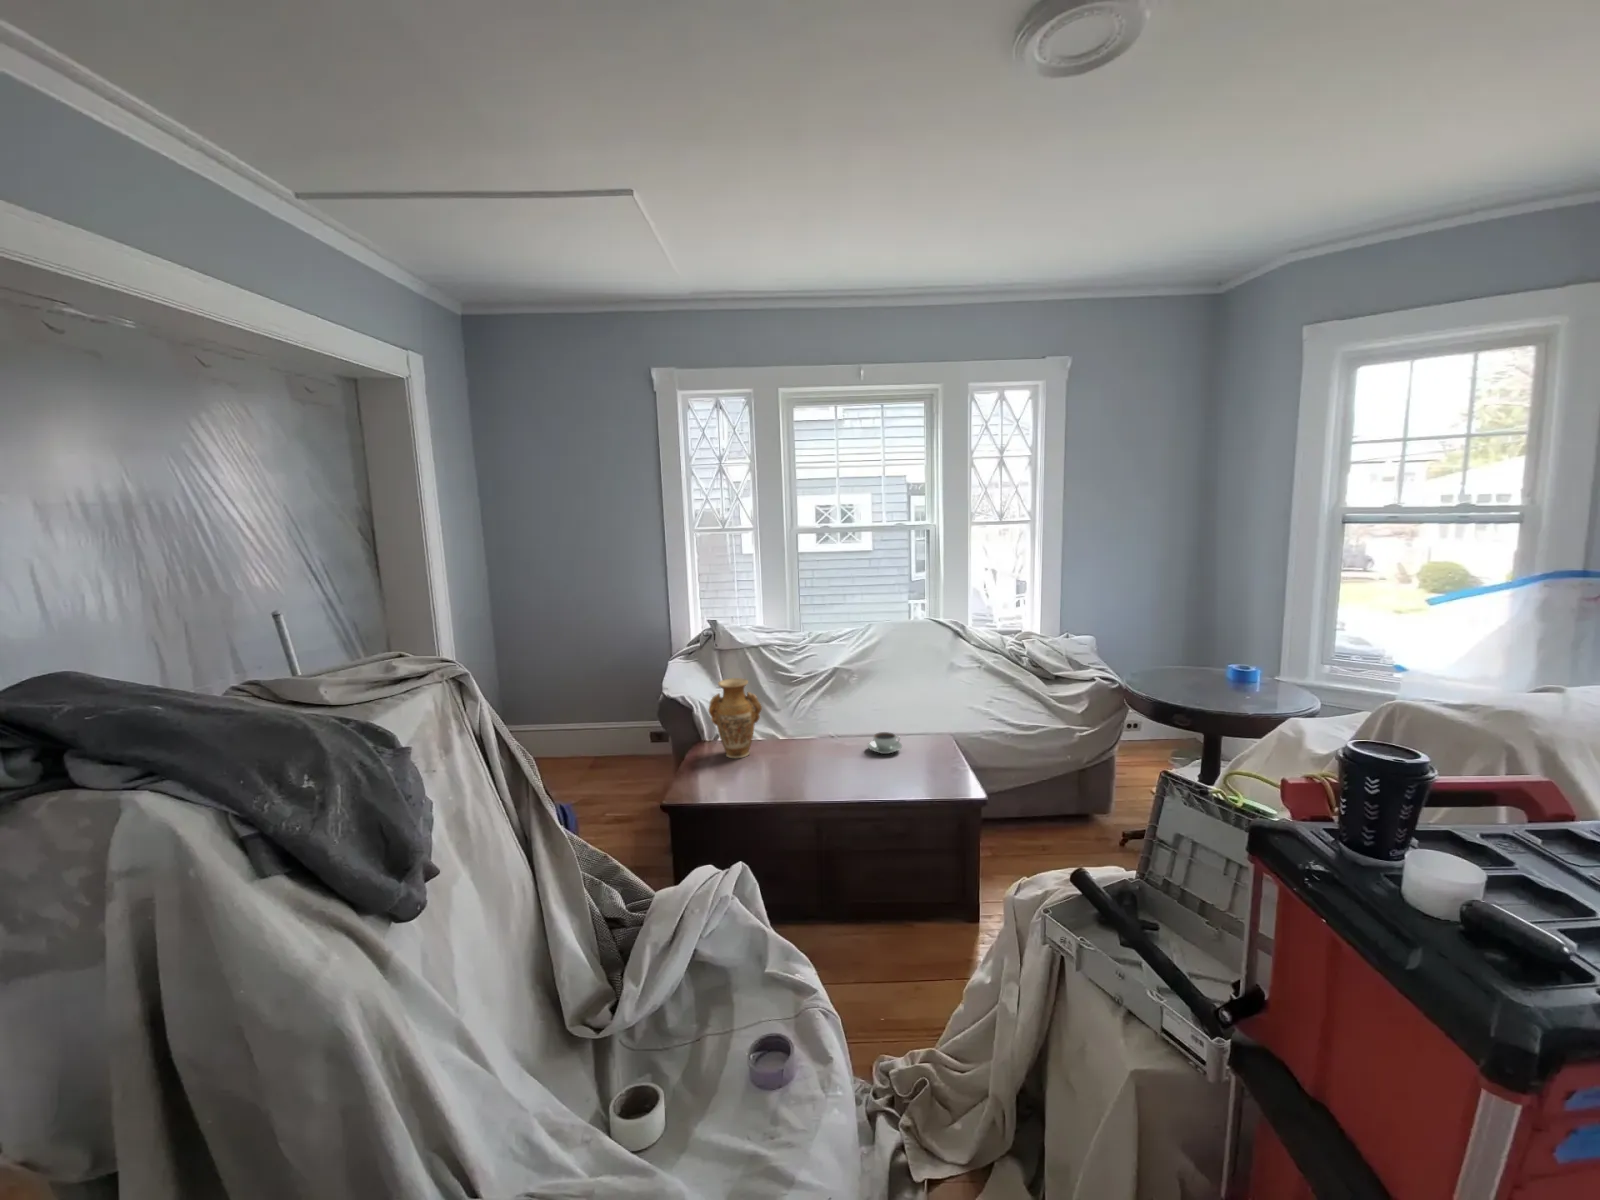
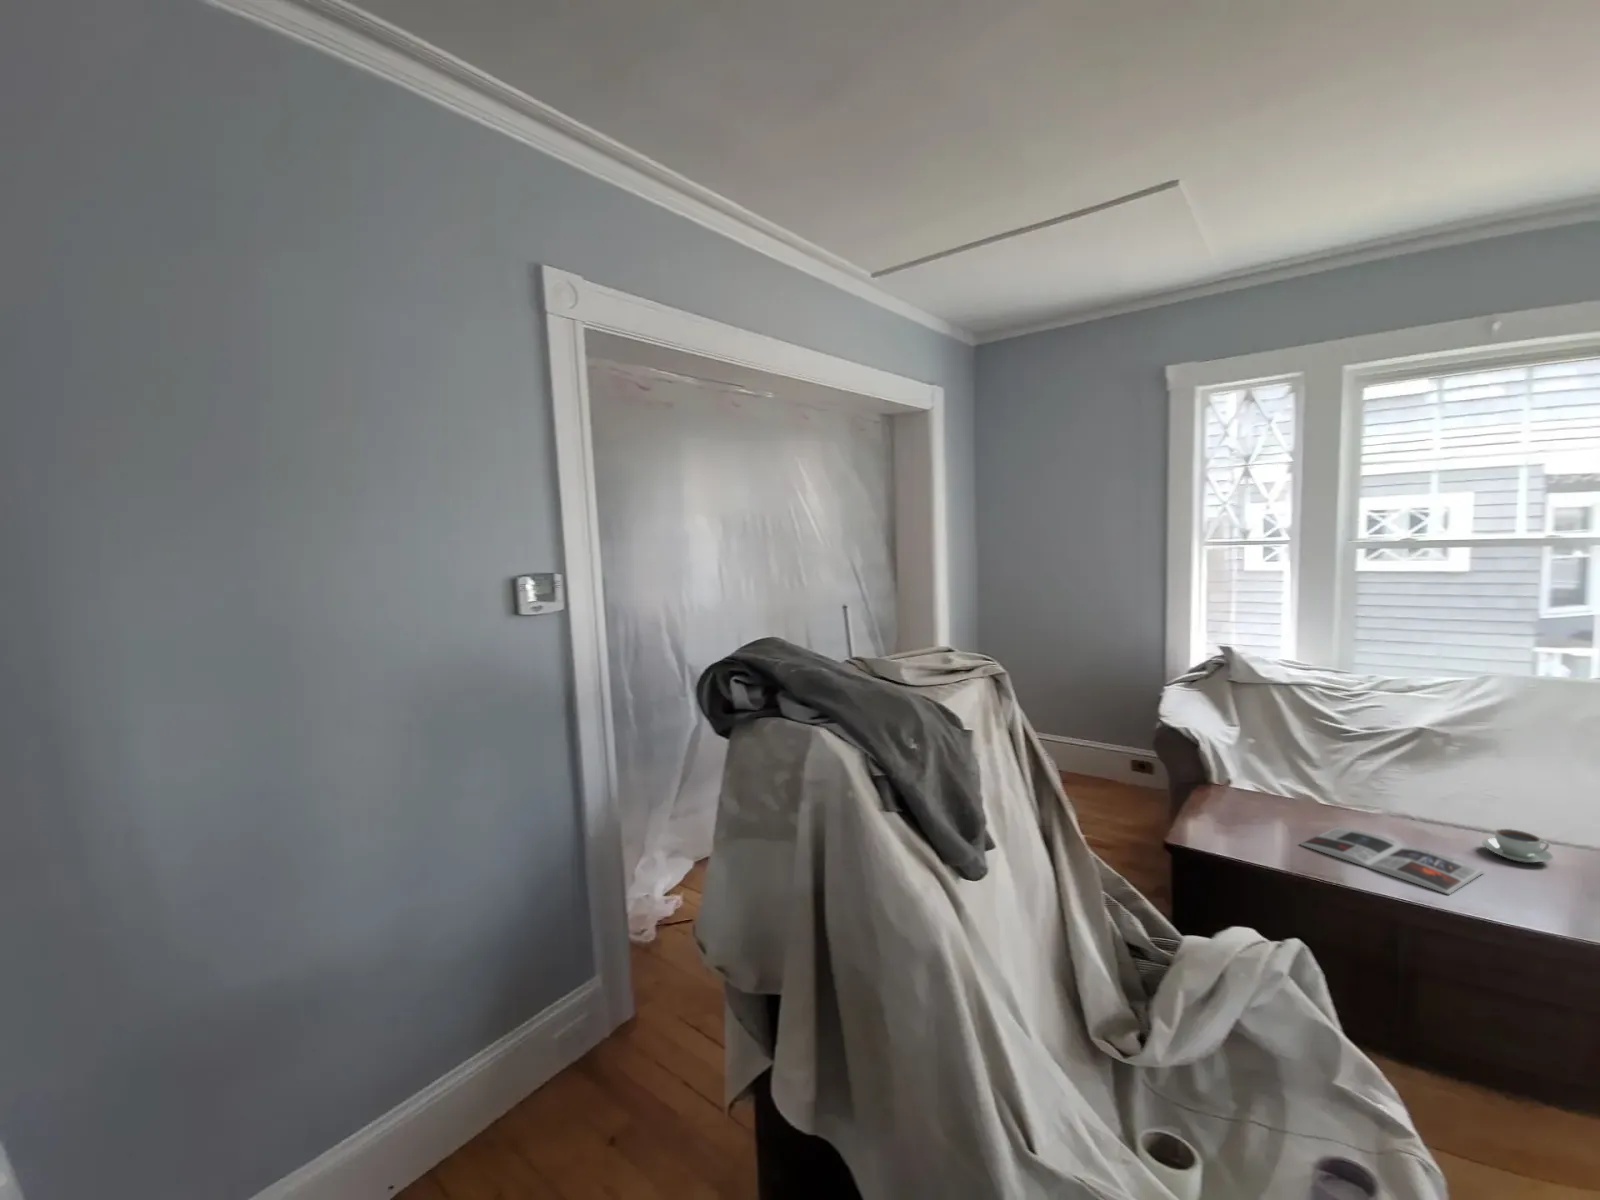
vase: present [708,678,762,758] -> none [1227,717,1304,816]
magazine: none [759,755,867,790] -> present [1301,827,1483,894]

